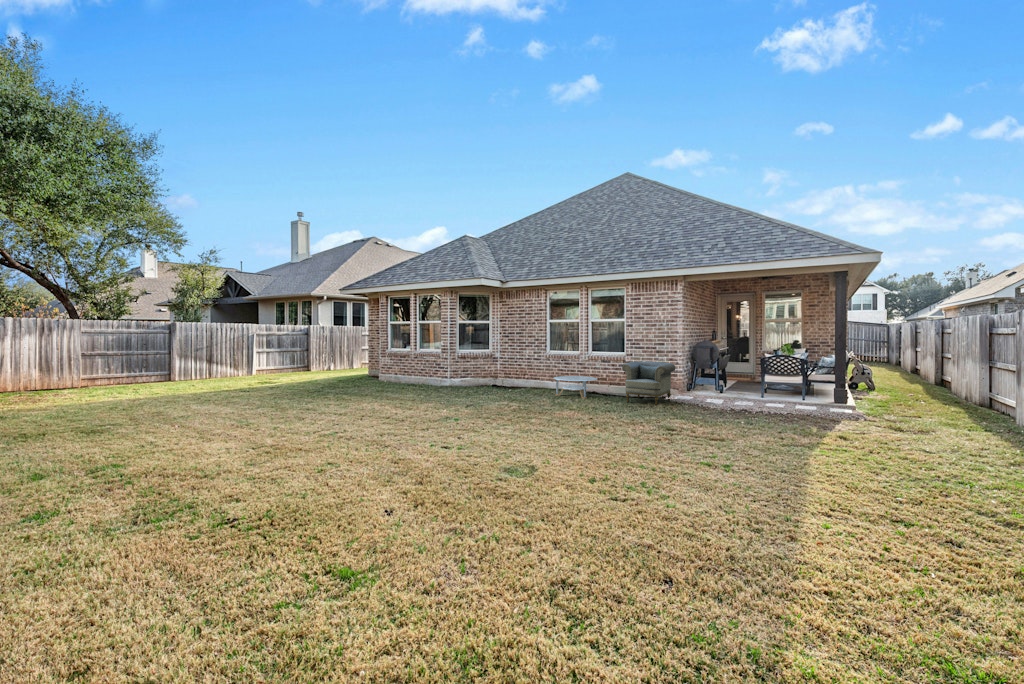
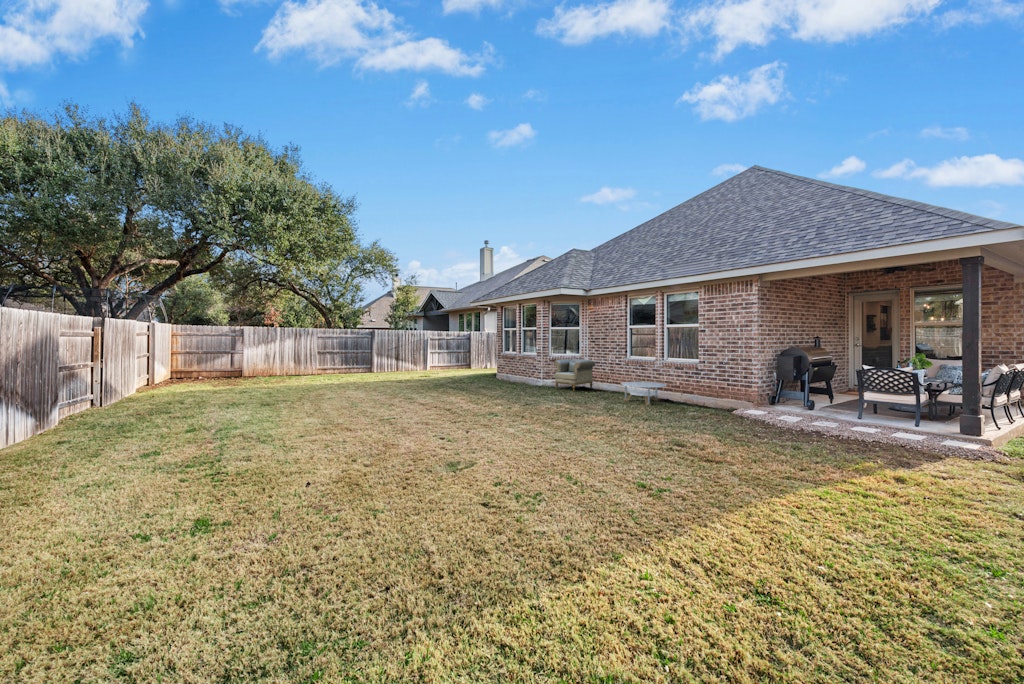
armchair: present [622,361,675,405] -> present [554,359,595,392]

